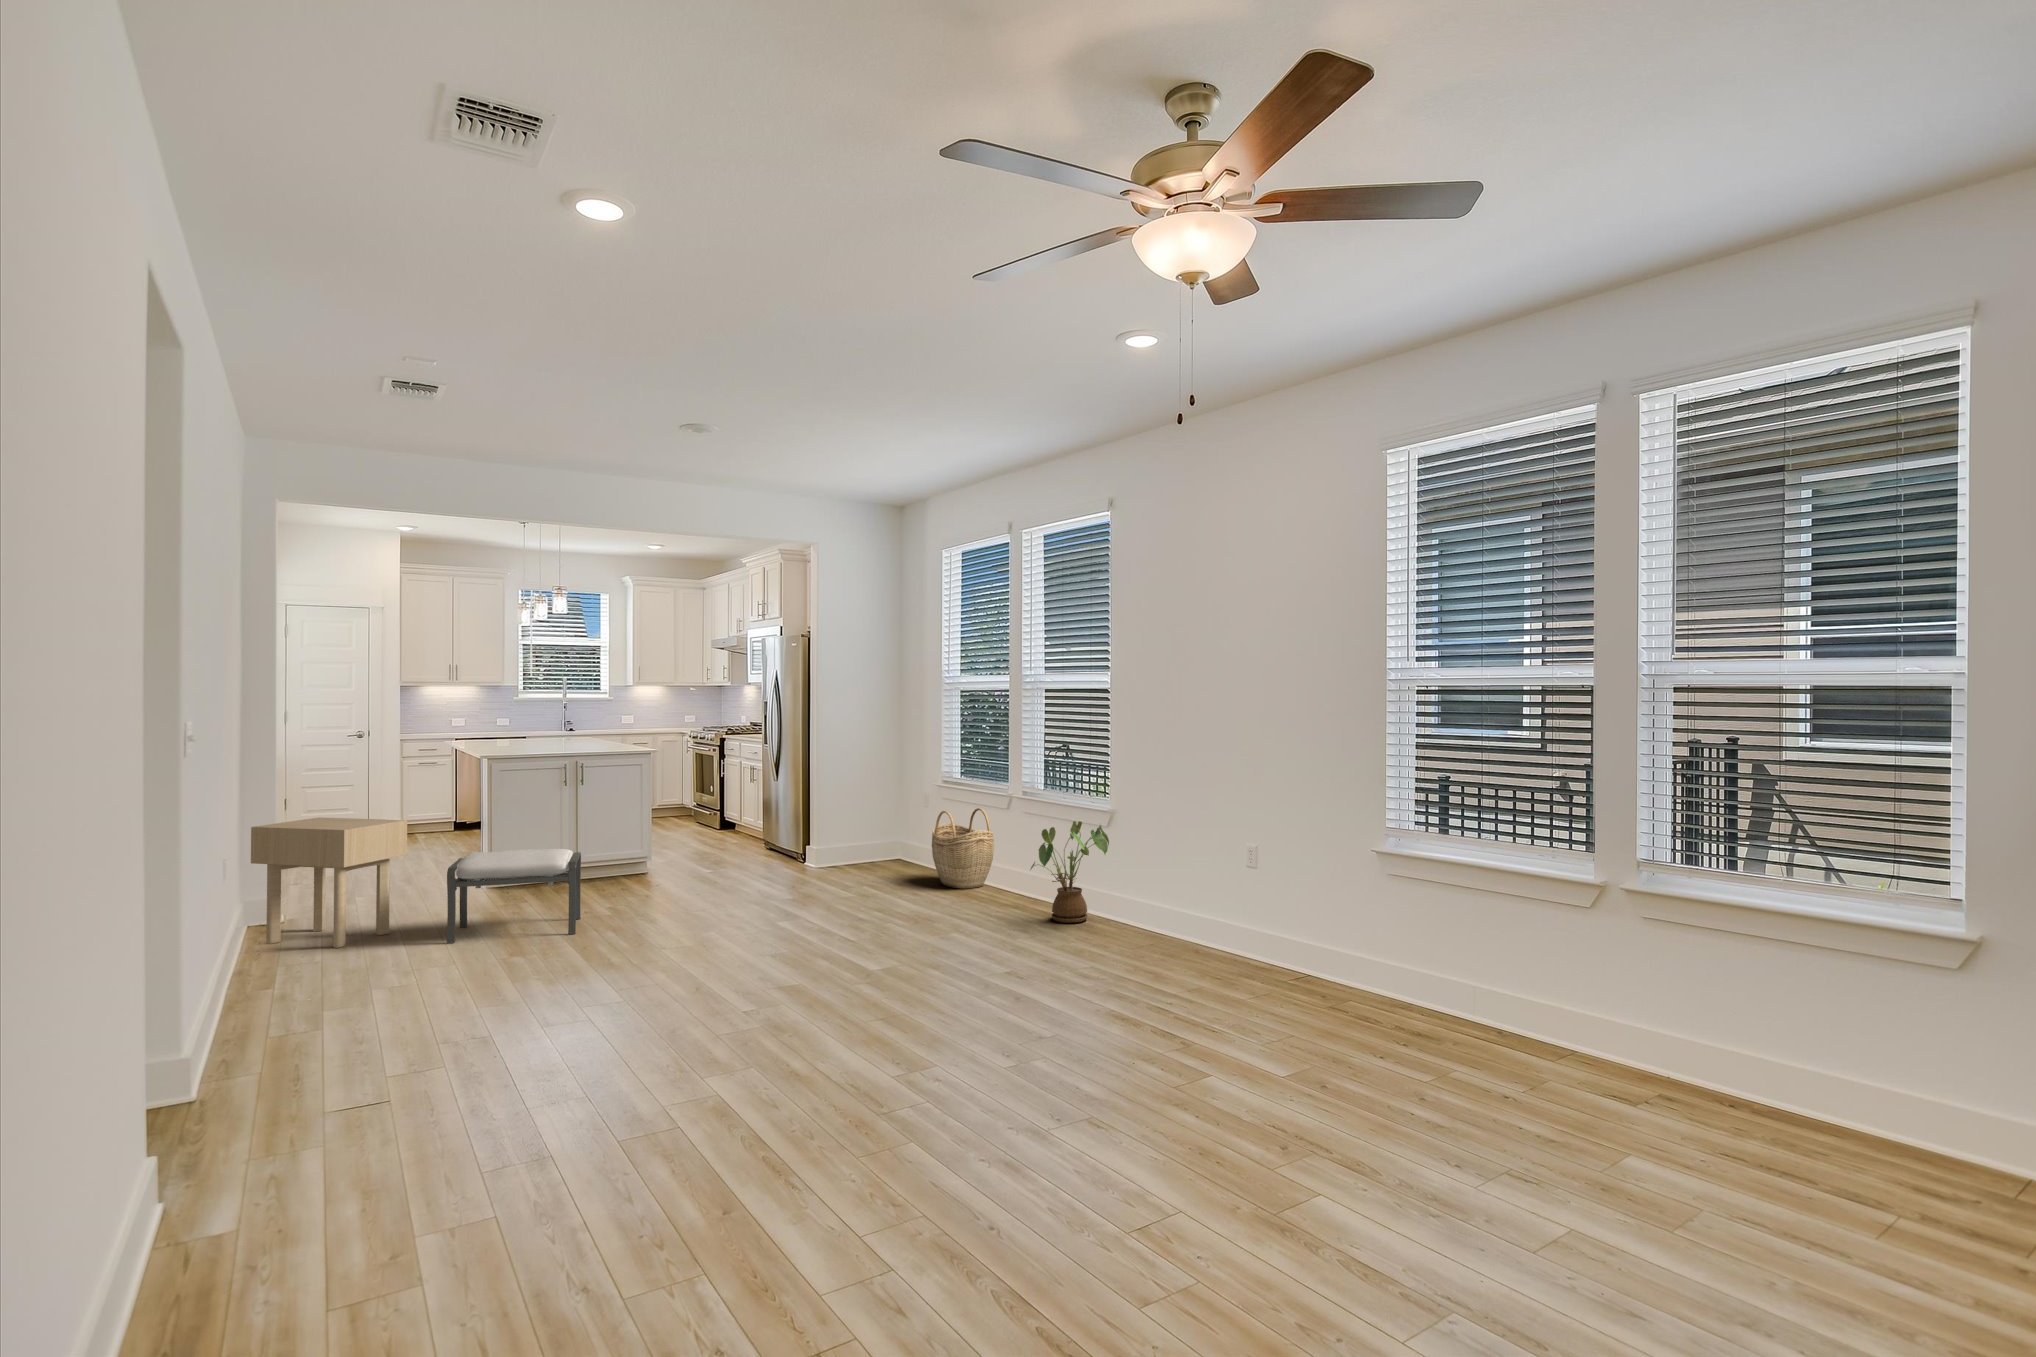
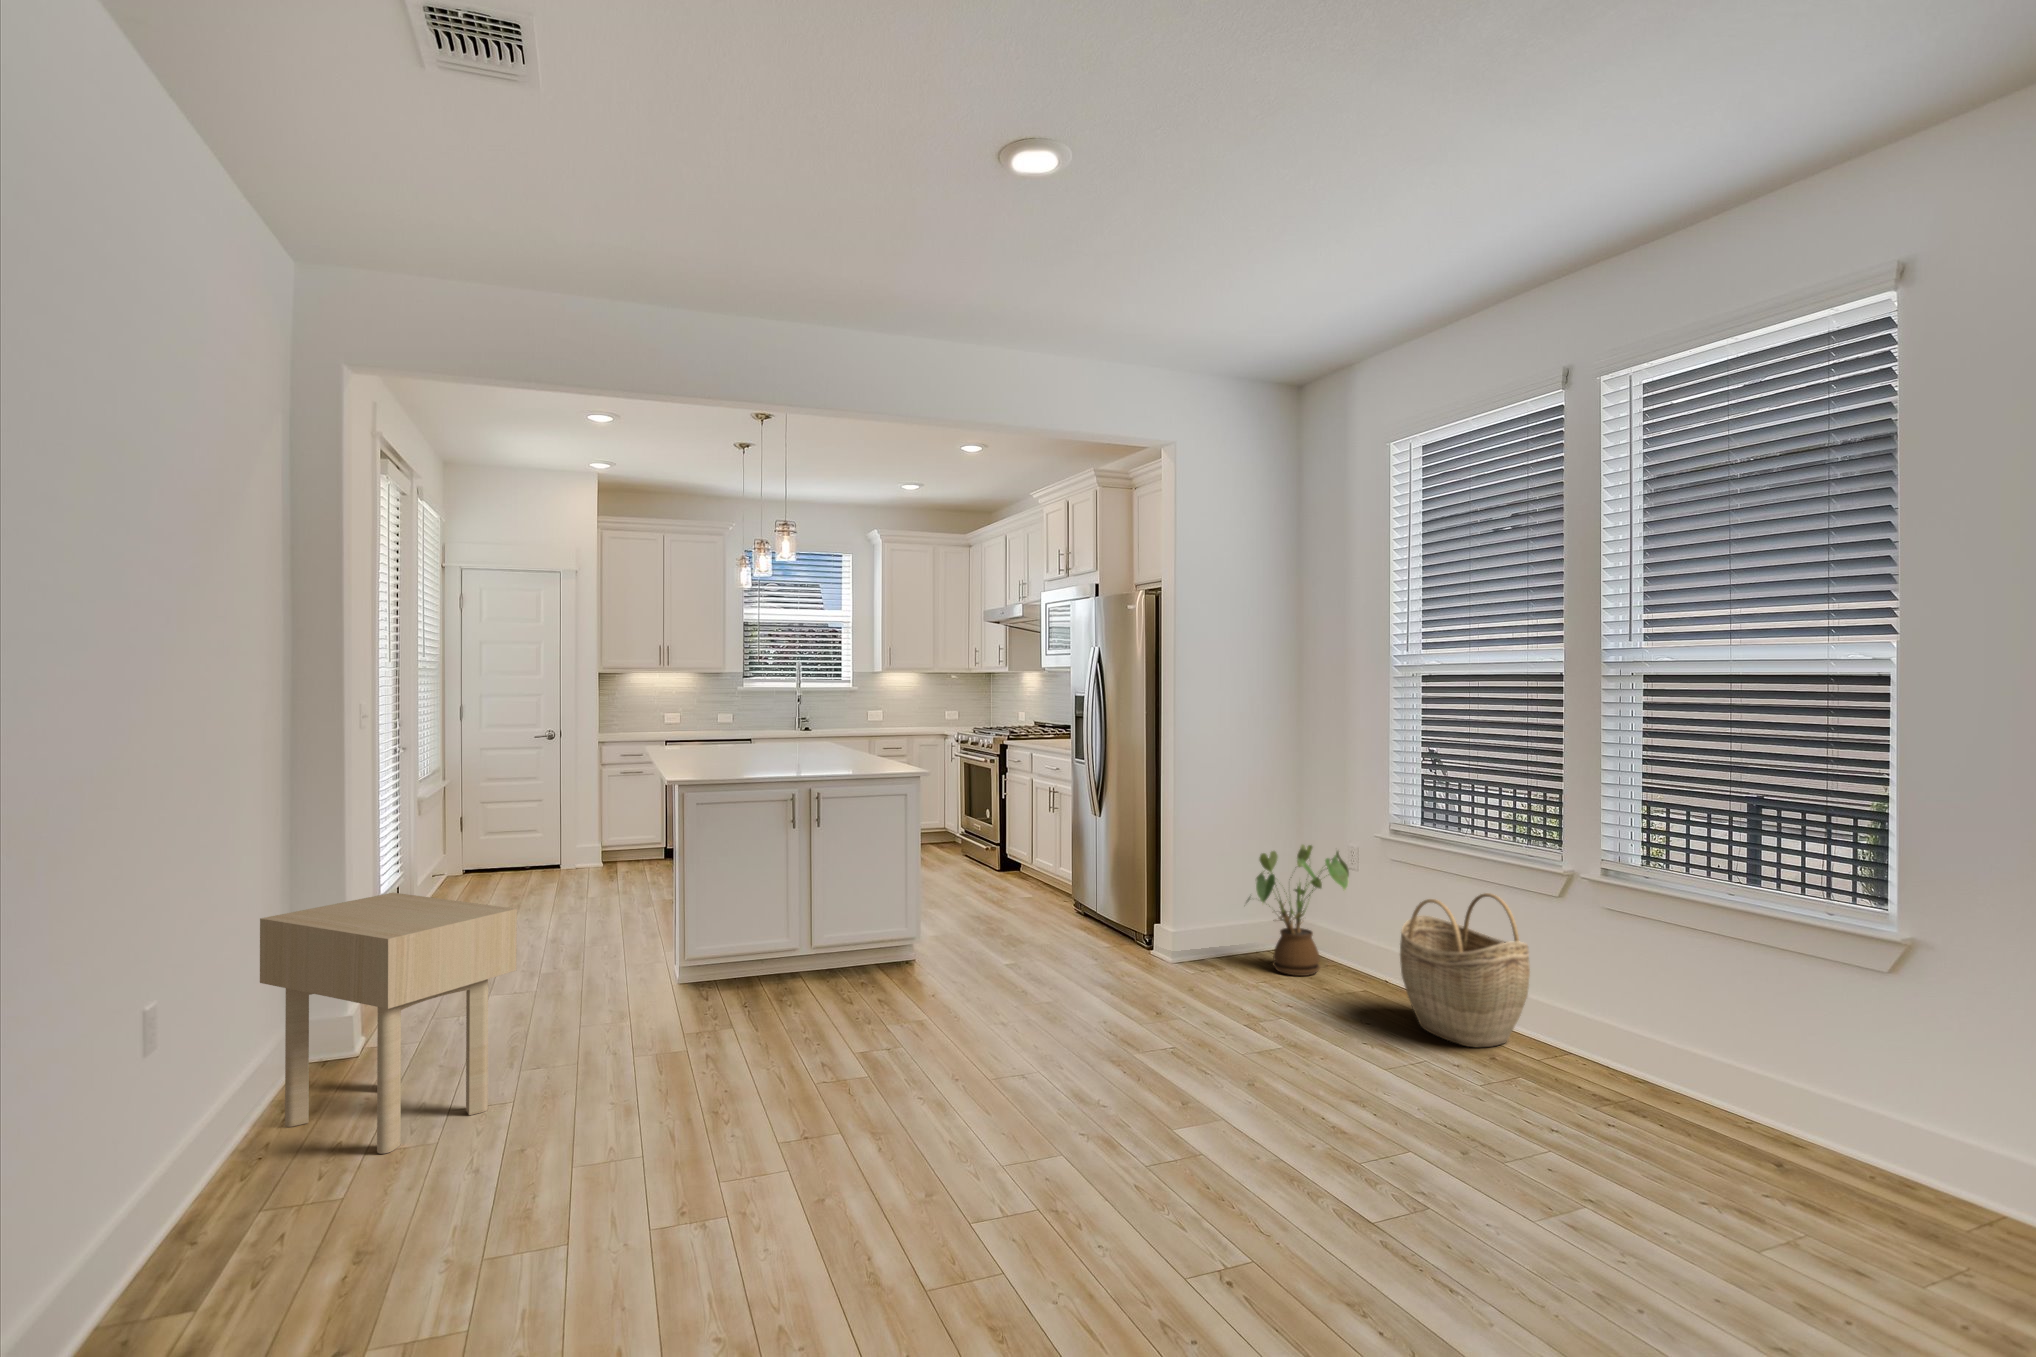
house plant: present [1030,821,1109,923] -> present [1247,845,1349,976]
ottoman: present [447,849,581,943] -> none [565,966,808,1158]

